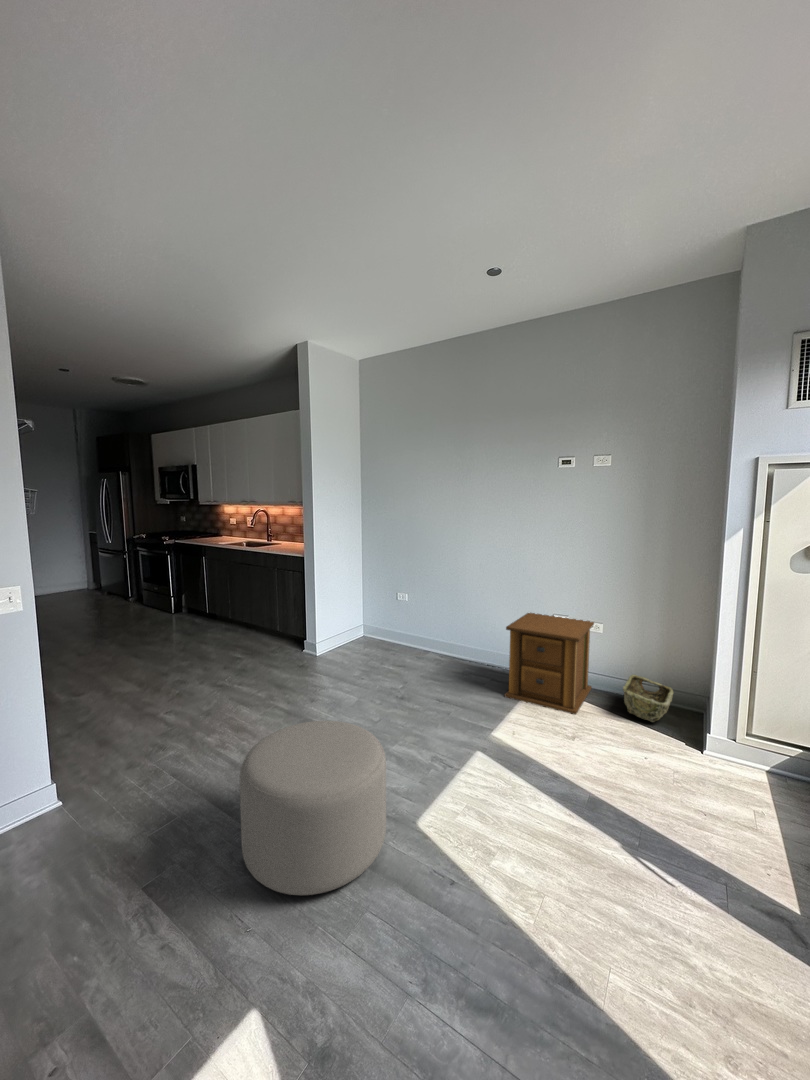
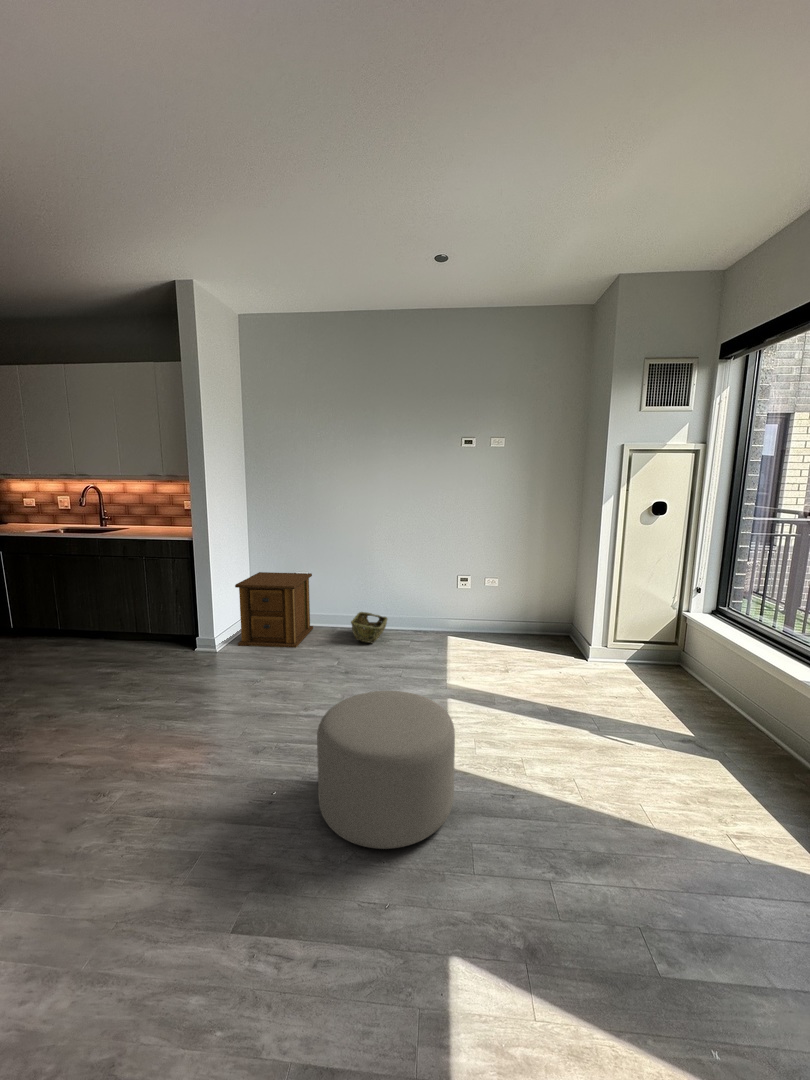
side table: present [505,613,594,715] -> present [235,572,313,648]
woven basket: present [623,675,673,722] -> present [351,612,387,643]

